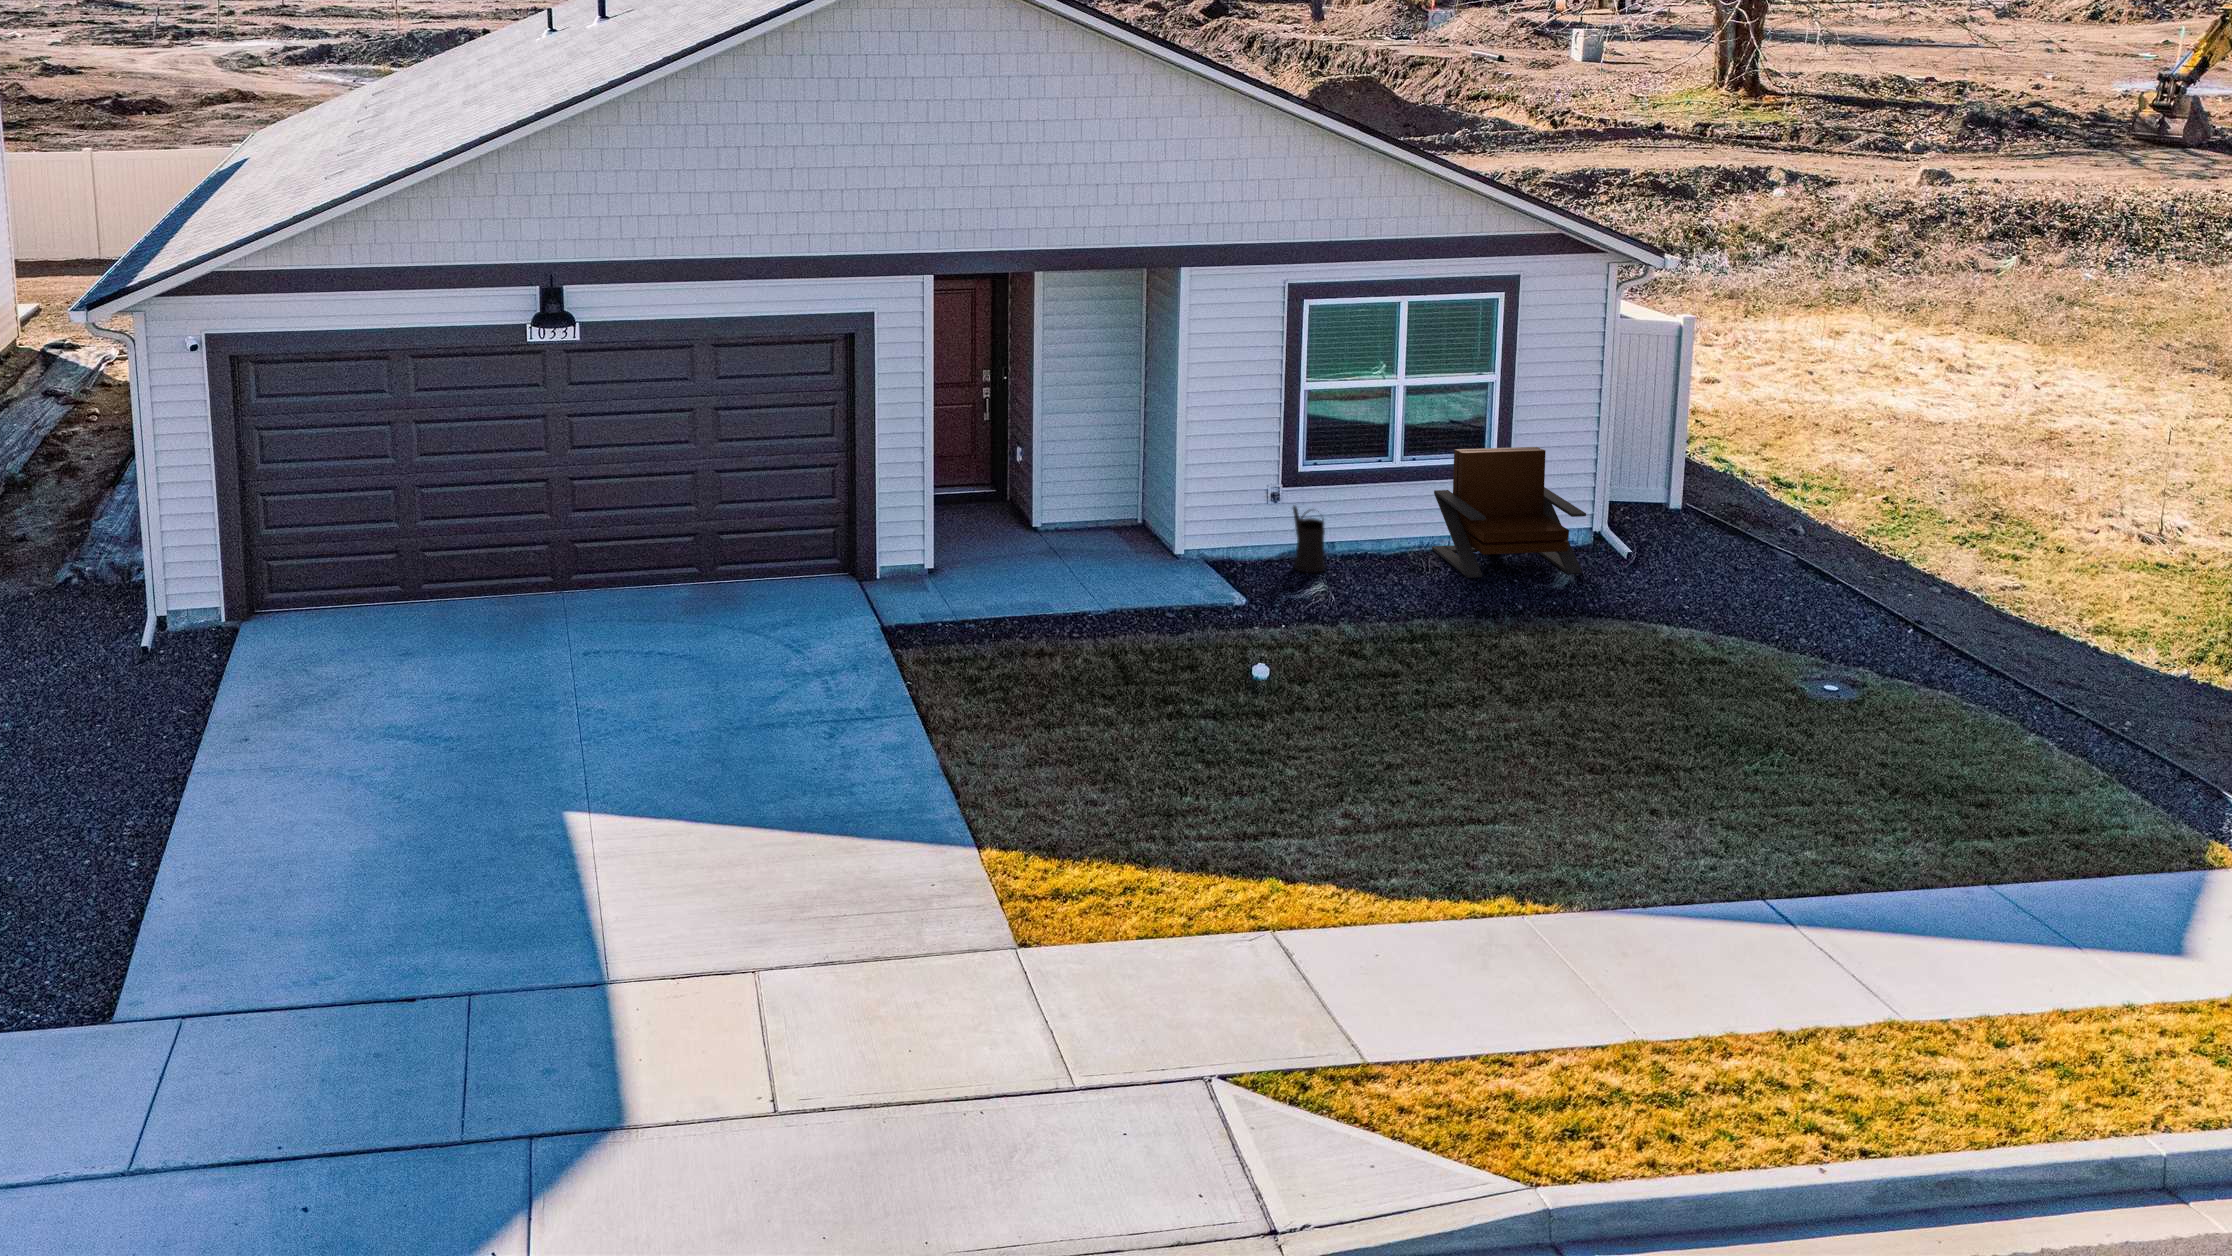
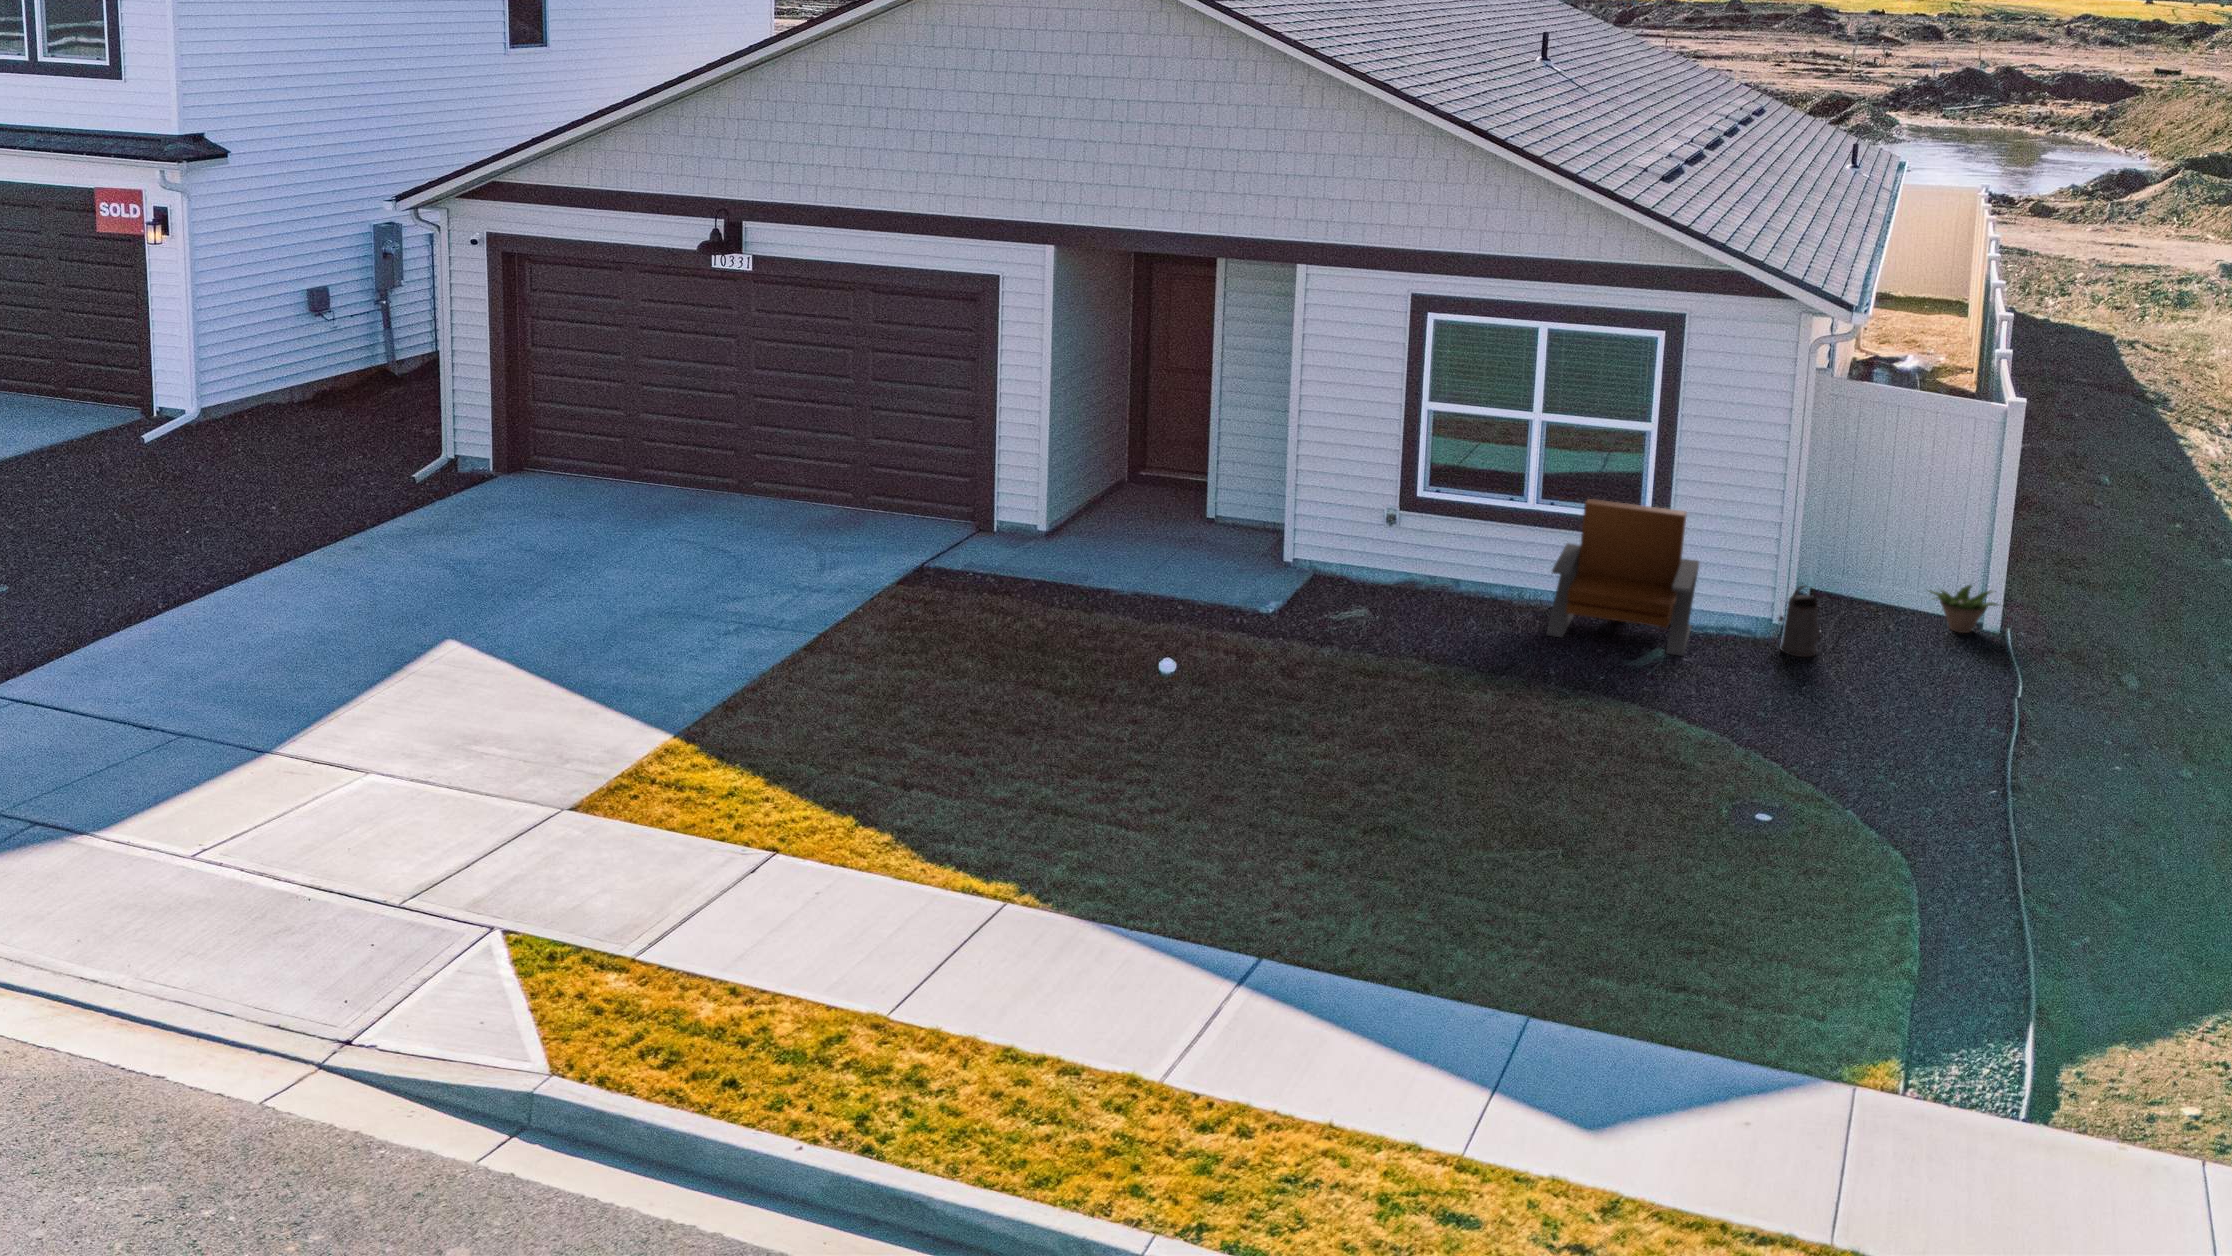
decorative plant: none [1671,472,1737,514] -> present [1930,585,1998,633]
watering can: present [1293,506,1325,573] -> present [1778,585,1820,657]

